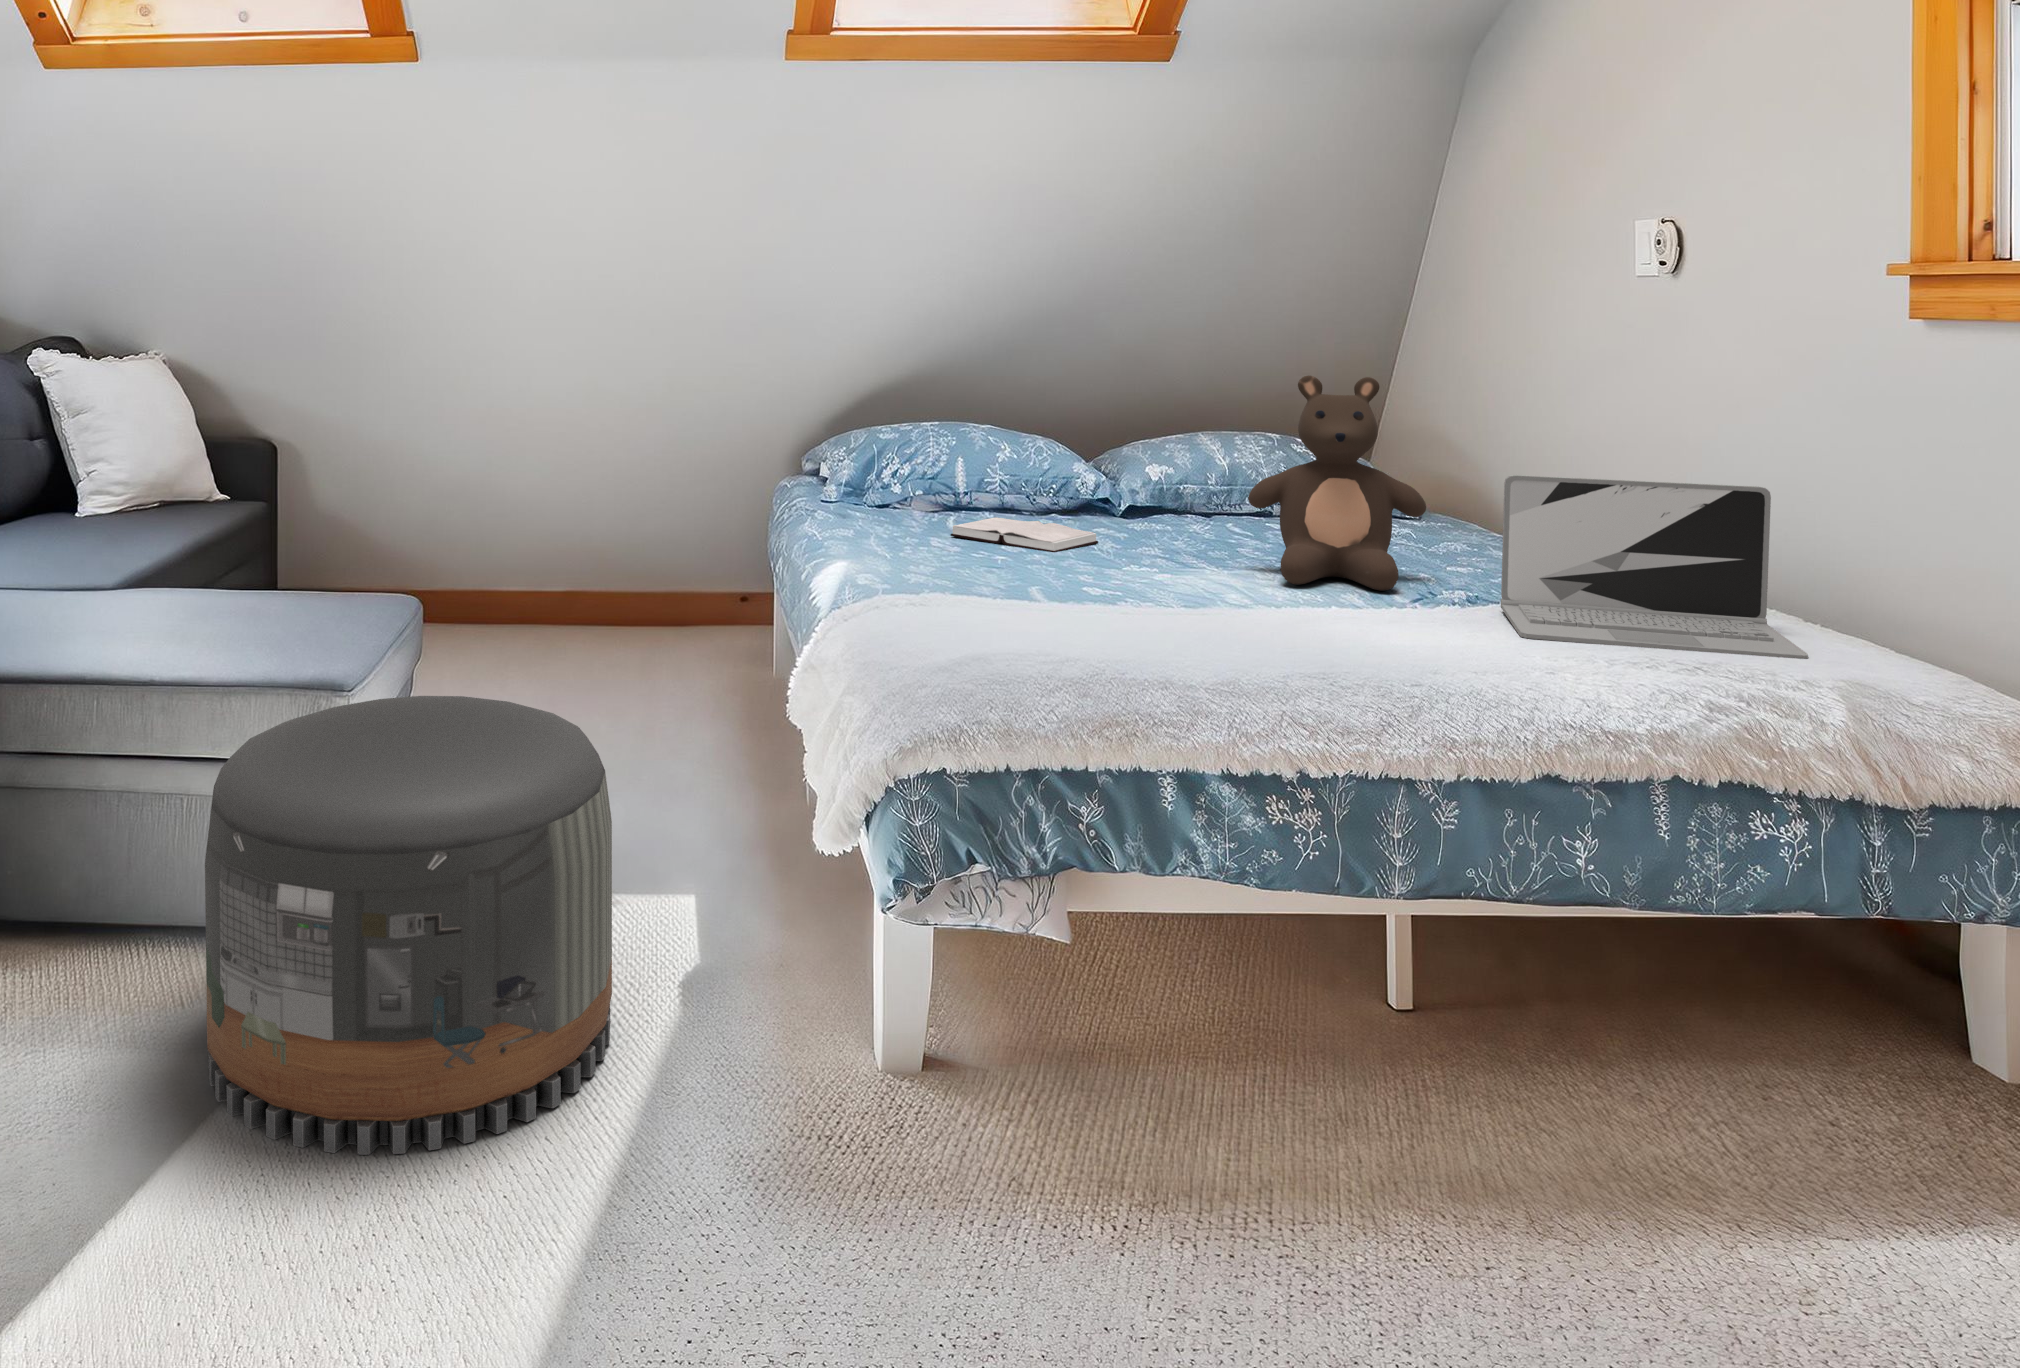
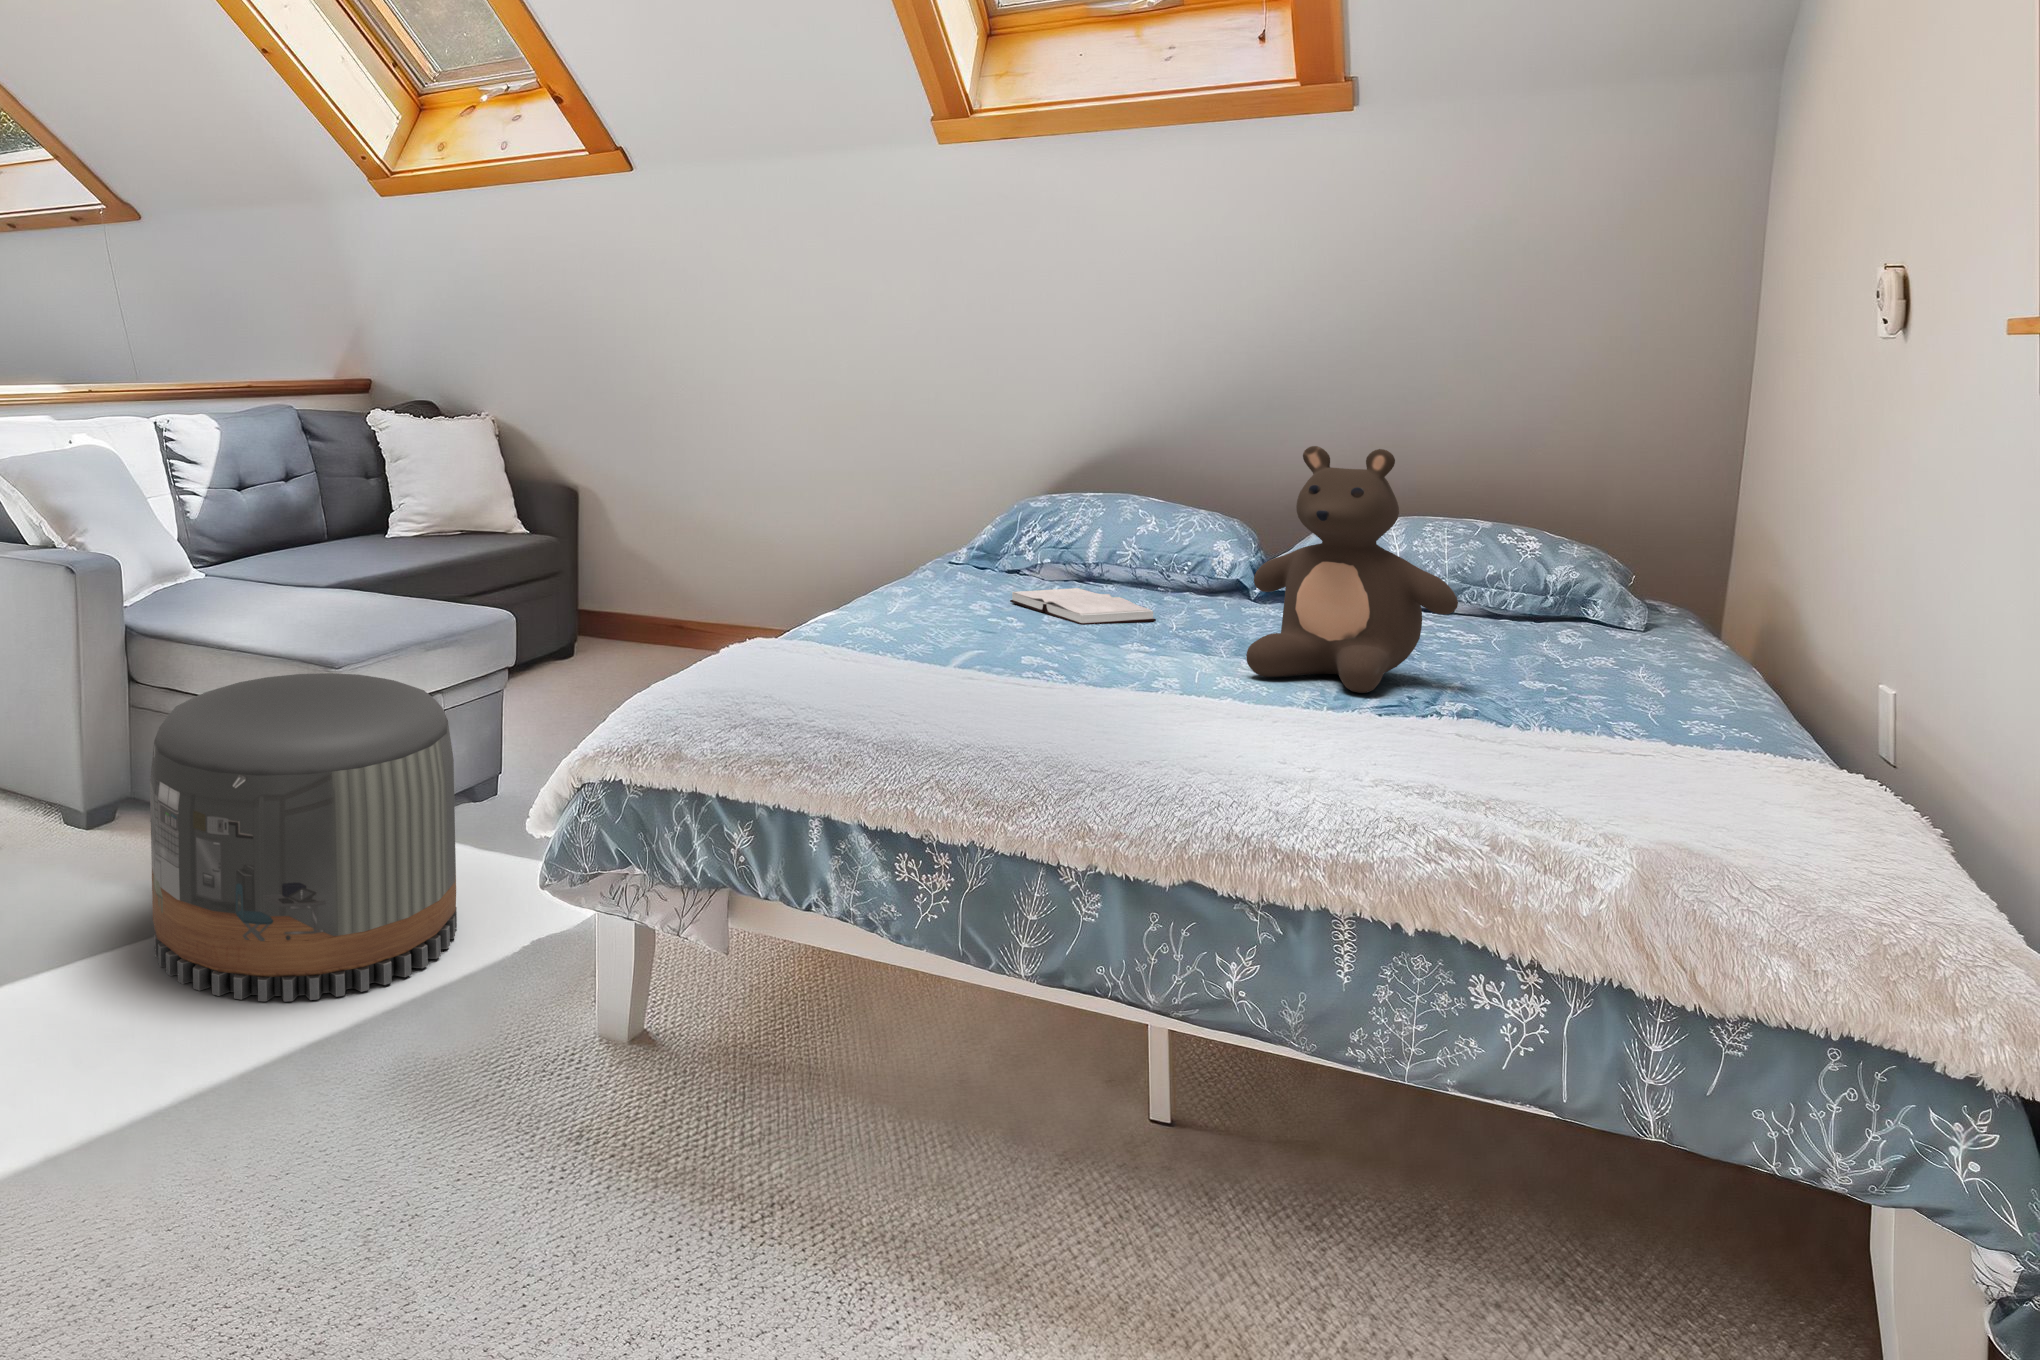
laptop: present [1501,475,1808,659] -> none [1395,566,1812,825]

